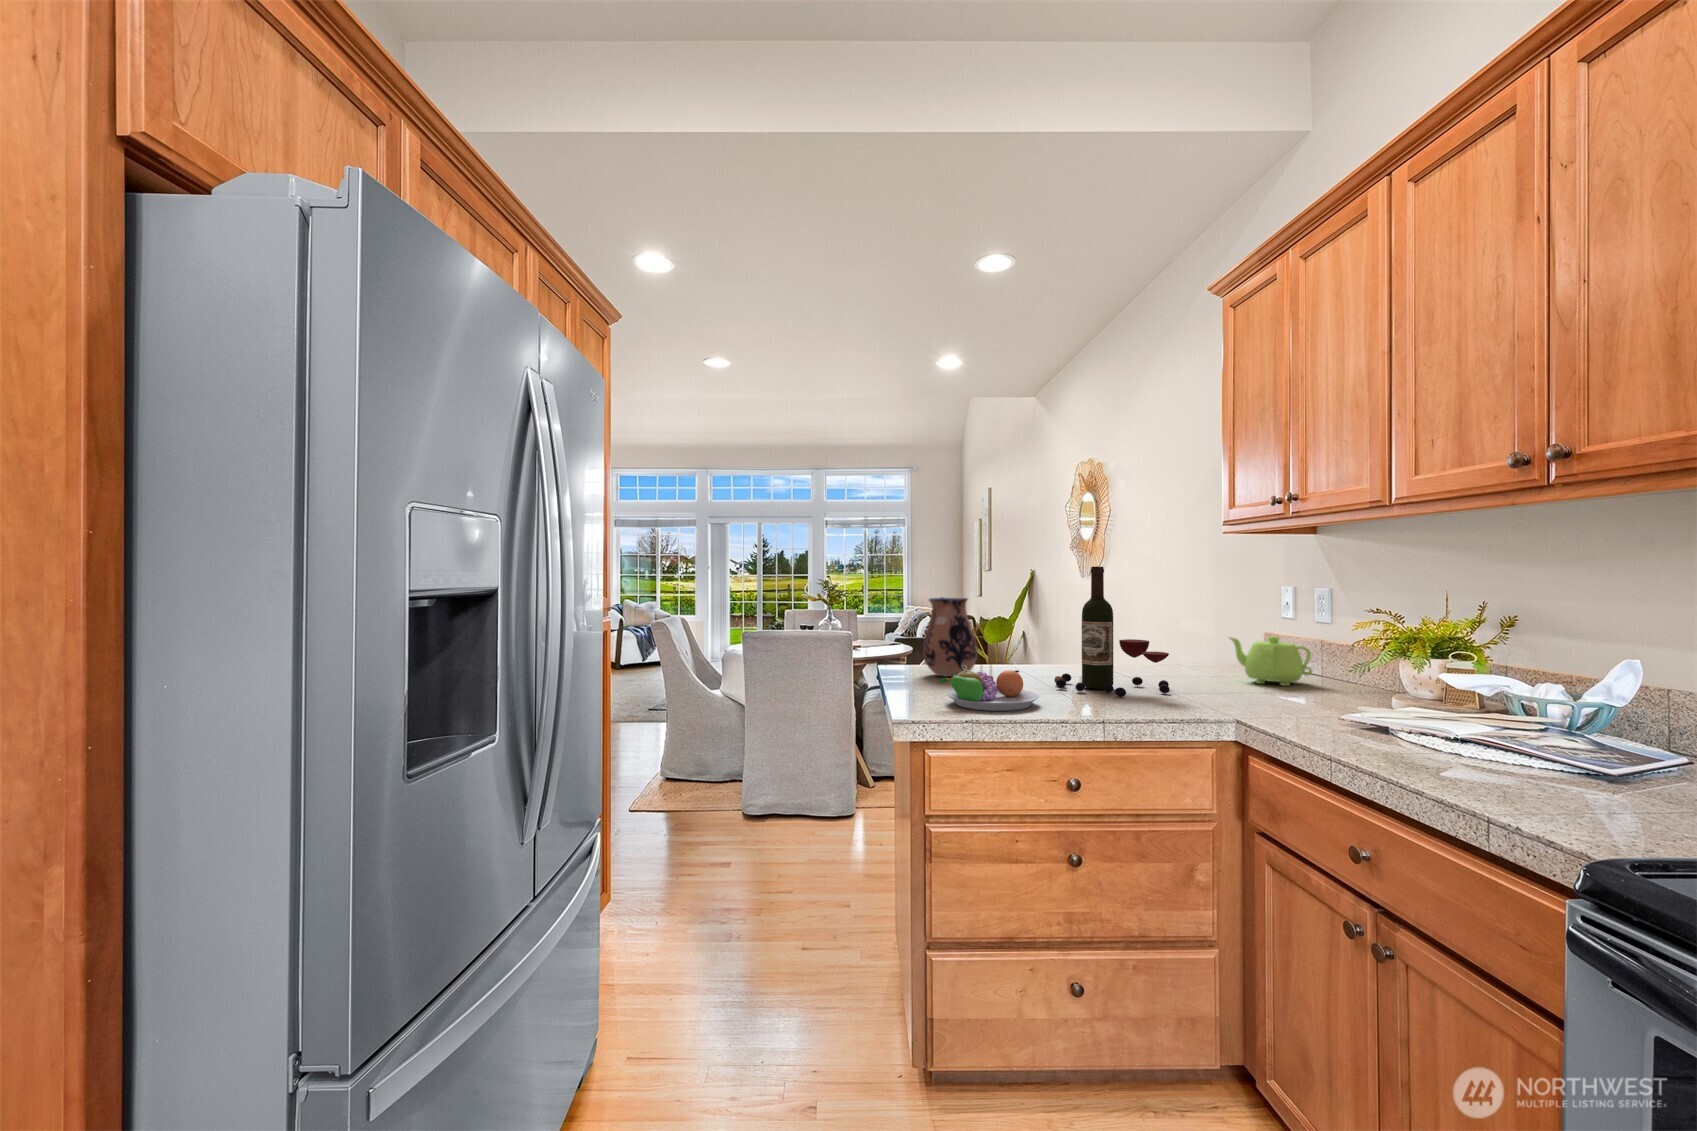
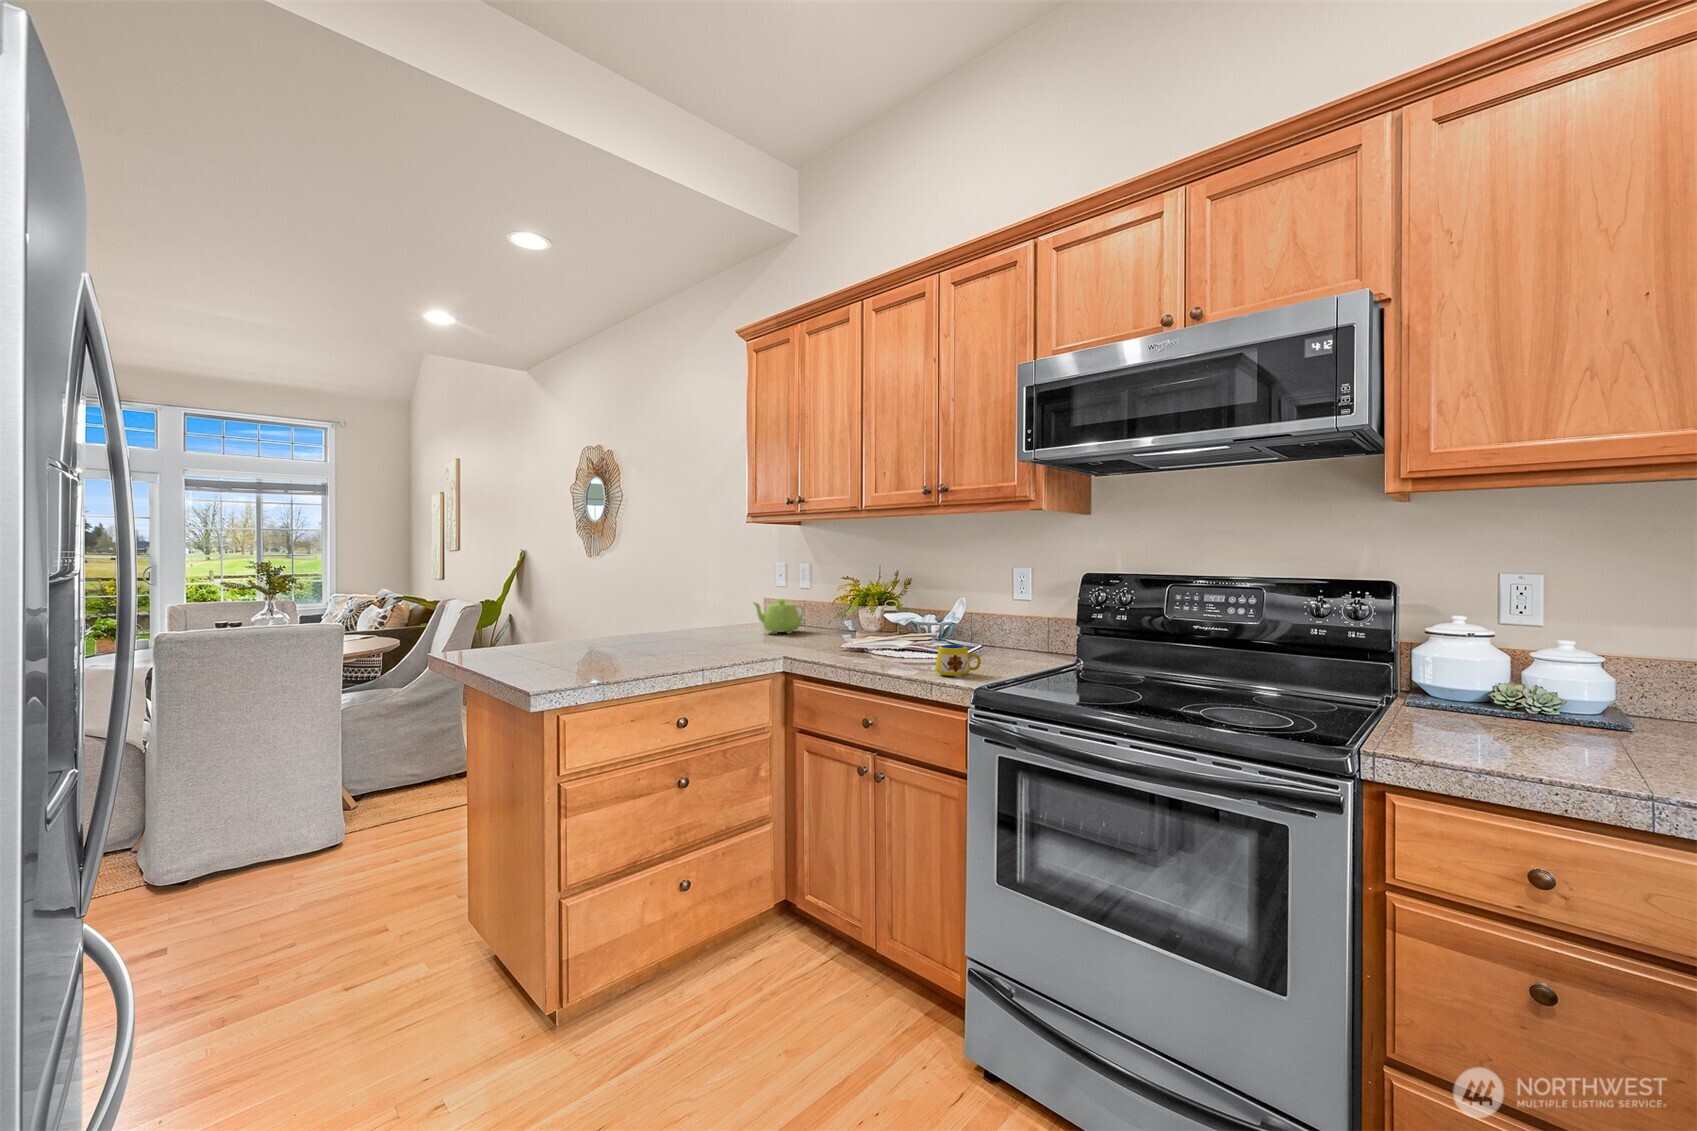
wine bottle: present [1054,566,1170,697] -> none [634,552,729,653]
ceramic pitcher: present [923,597,978,677] -> none [504,583,558,656]
fruit bowl: present [939,665,1039,711] -> none [560,641,642,676]
mug: none [1507,743,1625,818] -> present [936,645,981,677]

